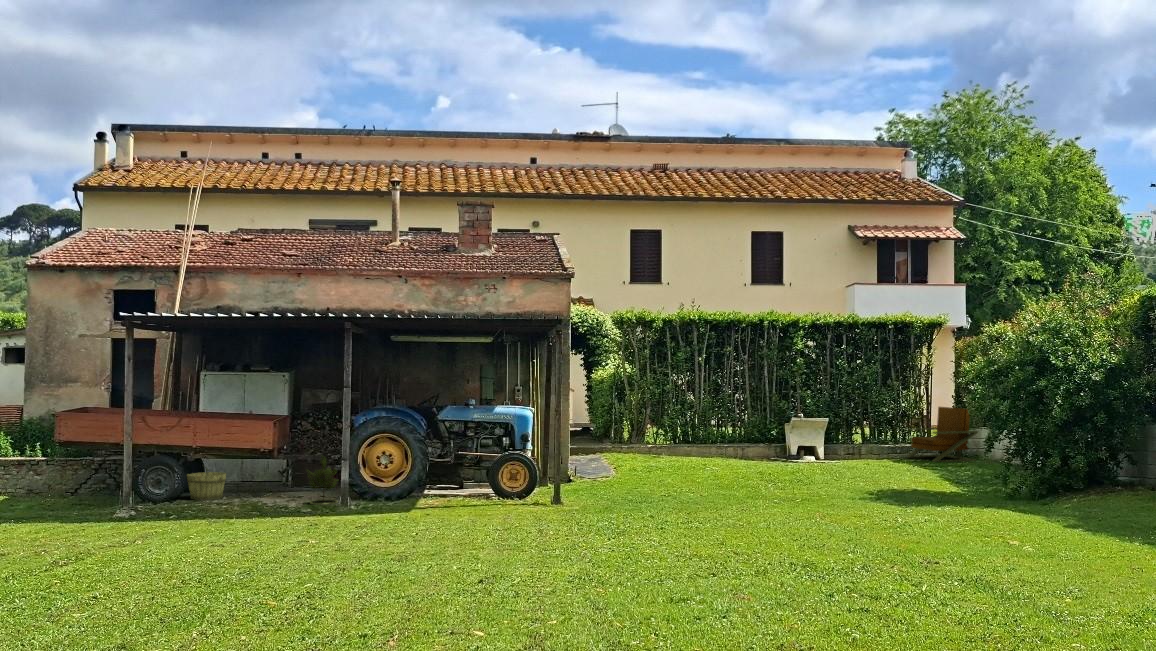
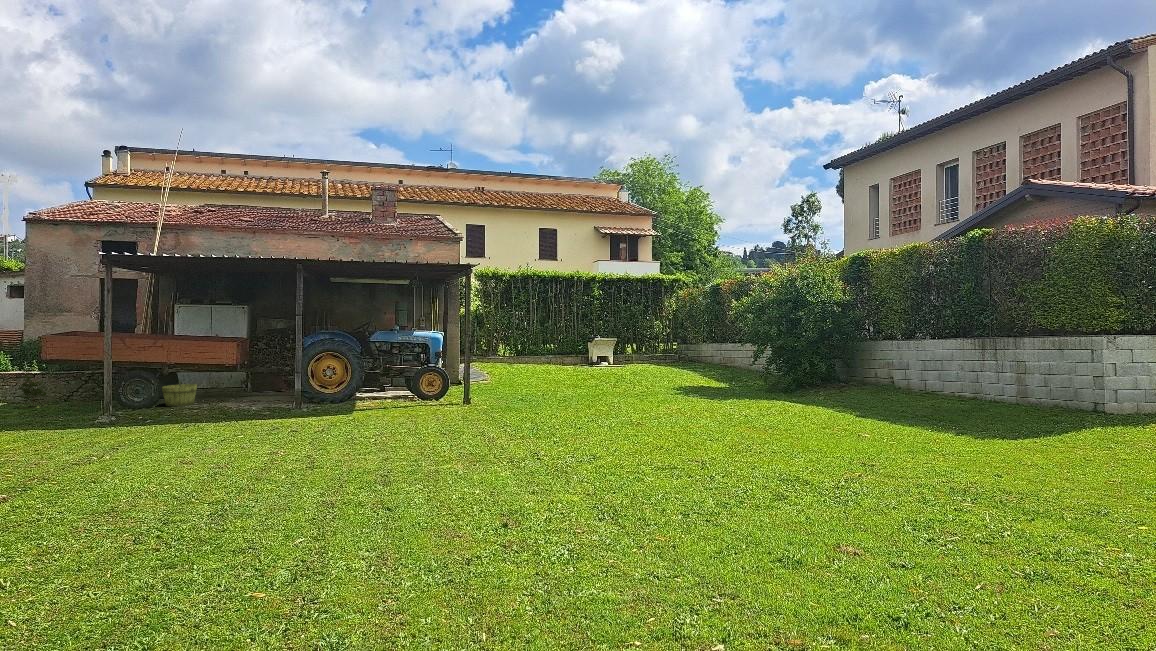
lounge chair: present [907,407,978,462] -> none [657,330,700,363]
potted tree: present [308,459,338,505] -> present [19,376,47,409]

